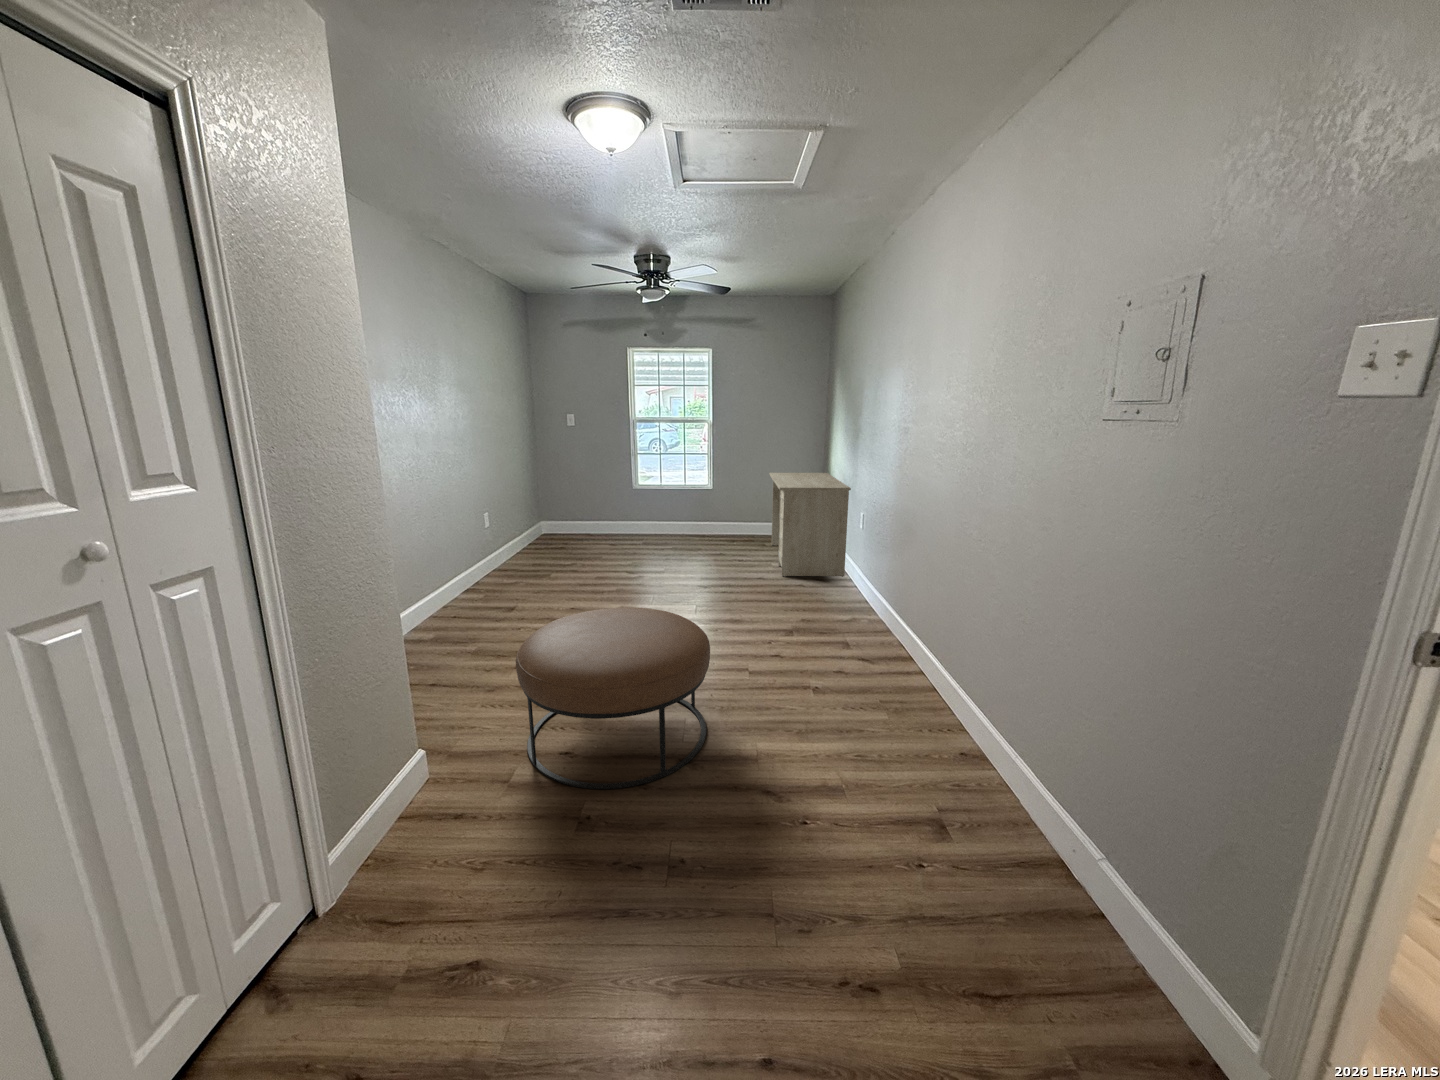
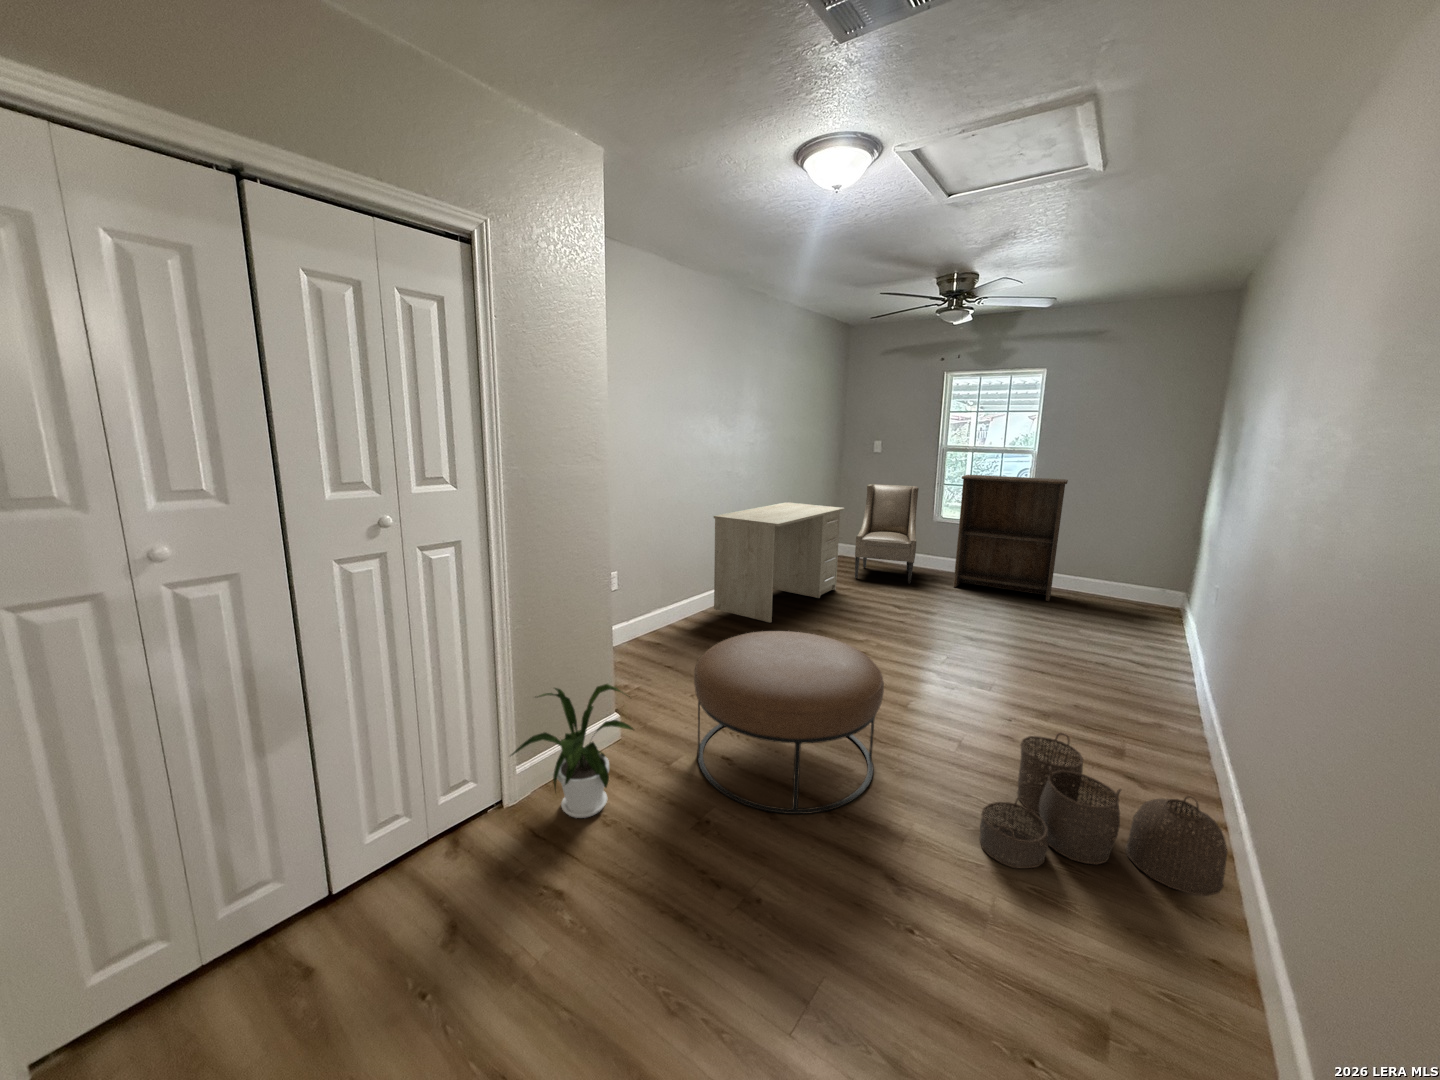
bookshelf: none [660,443,743,548] -> present [953,475,1068,601]
armchair: none [568,457,628,555] -> present [855,484,919,584]
desk: present [769,473,851,577] -> present [714,502,844,623]
woven basket: none [803,638,941,747] -> present [980,733,1227,896]
house plant: none [319,713,498,886] -> present [511,684,633,818]

